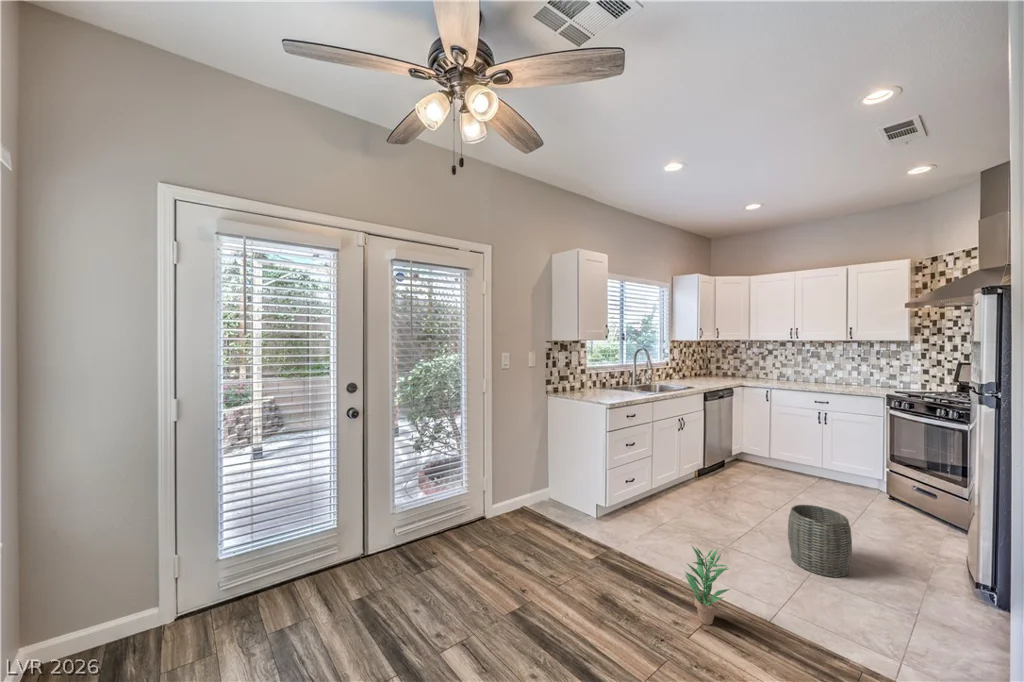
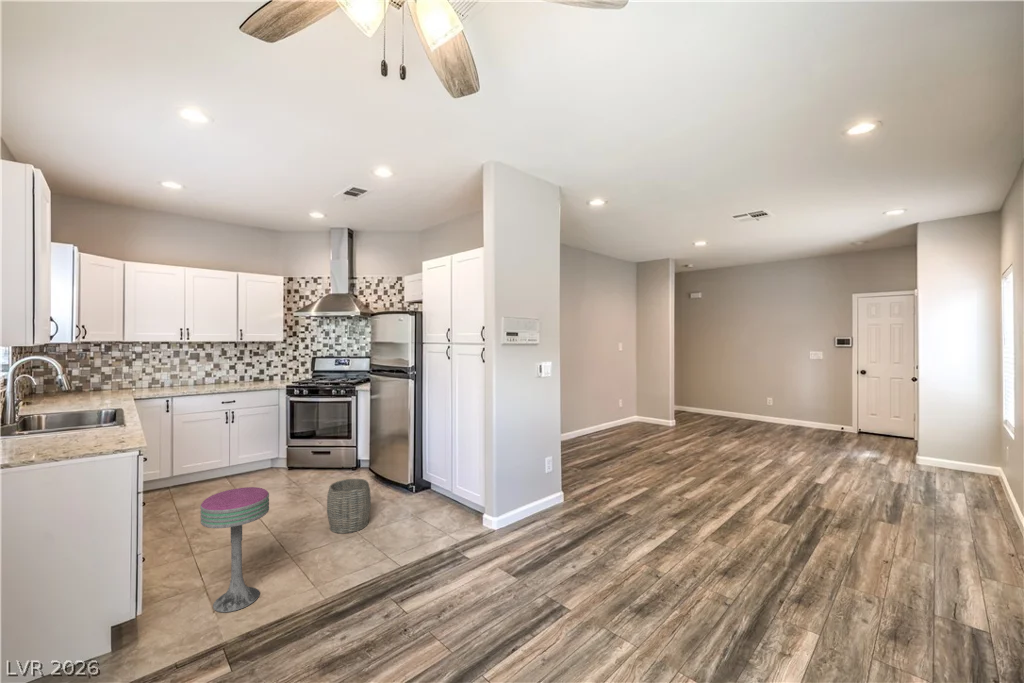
bar stool: none [631,450,679,544] -> present [200,487,269,612]
potted plant: present [685,546,730,625] -> none [368,528,410,602]

